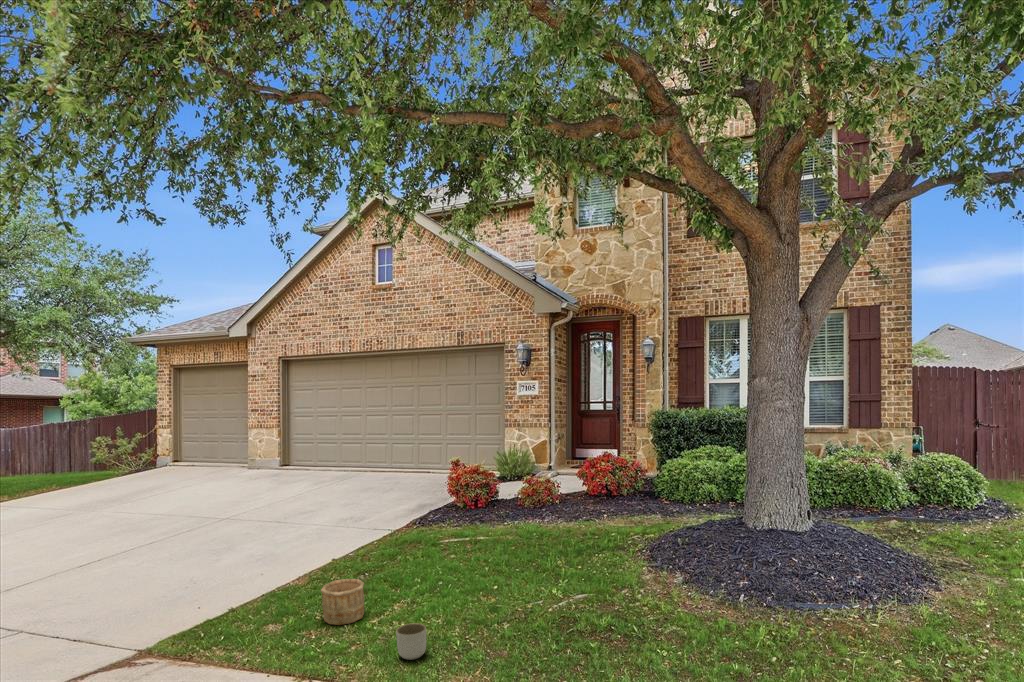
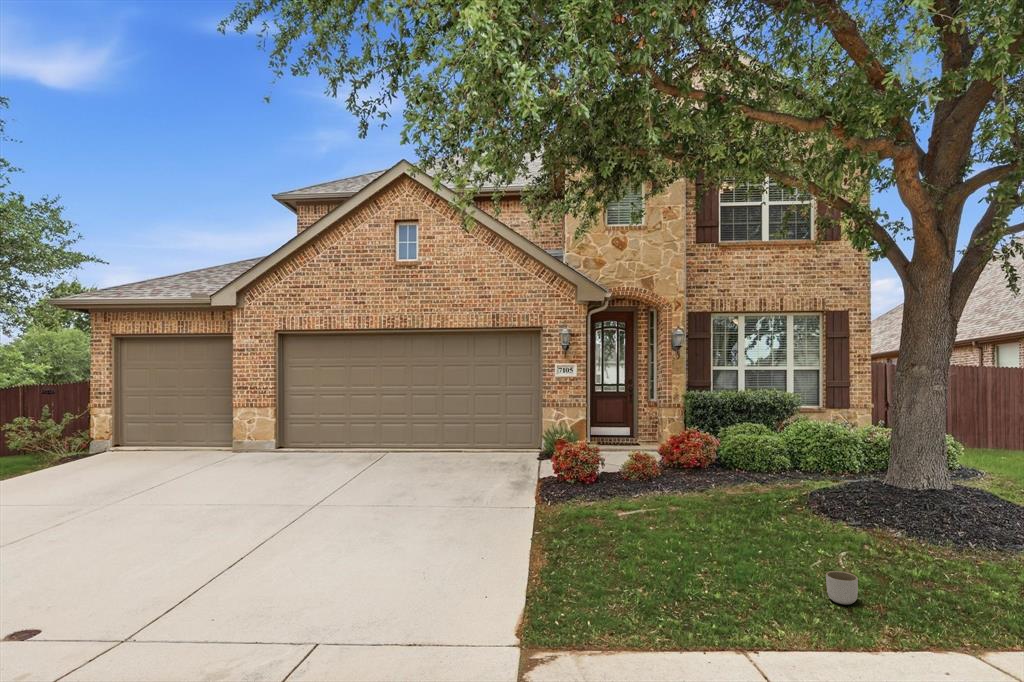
wooden bucket: present [321,579,364,625] -> none [677,539,720,584]

